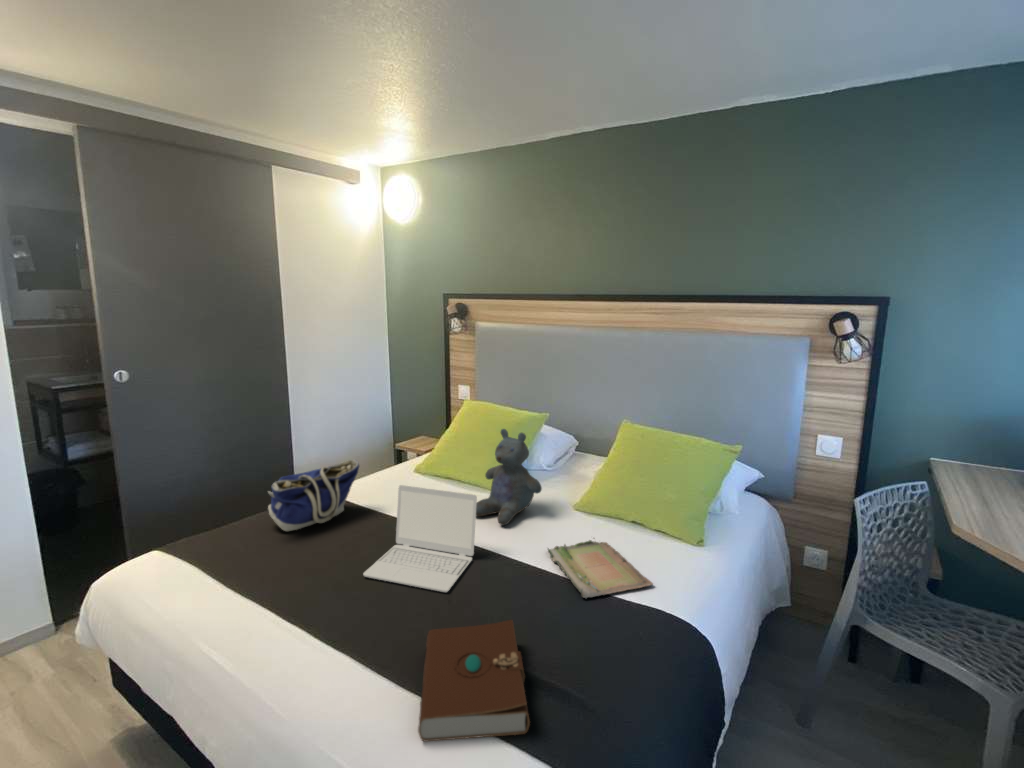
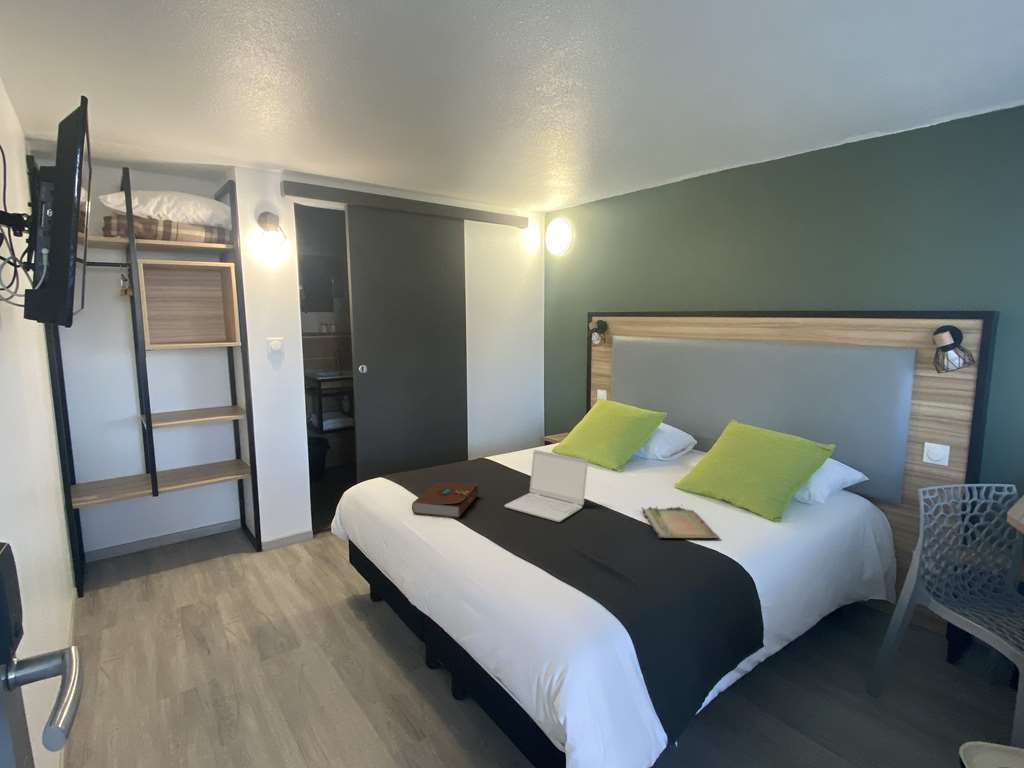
stuffed bear: present [476,429,542,525] -> none [590,418,646,492]
tote bag: present [268,459,359,531] -> none [447,433,509,478]
book: present [418,620,530,741] -> present [412,482,479,518]

